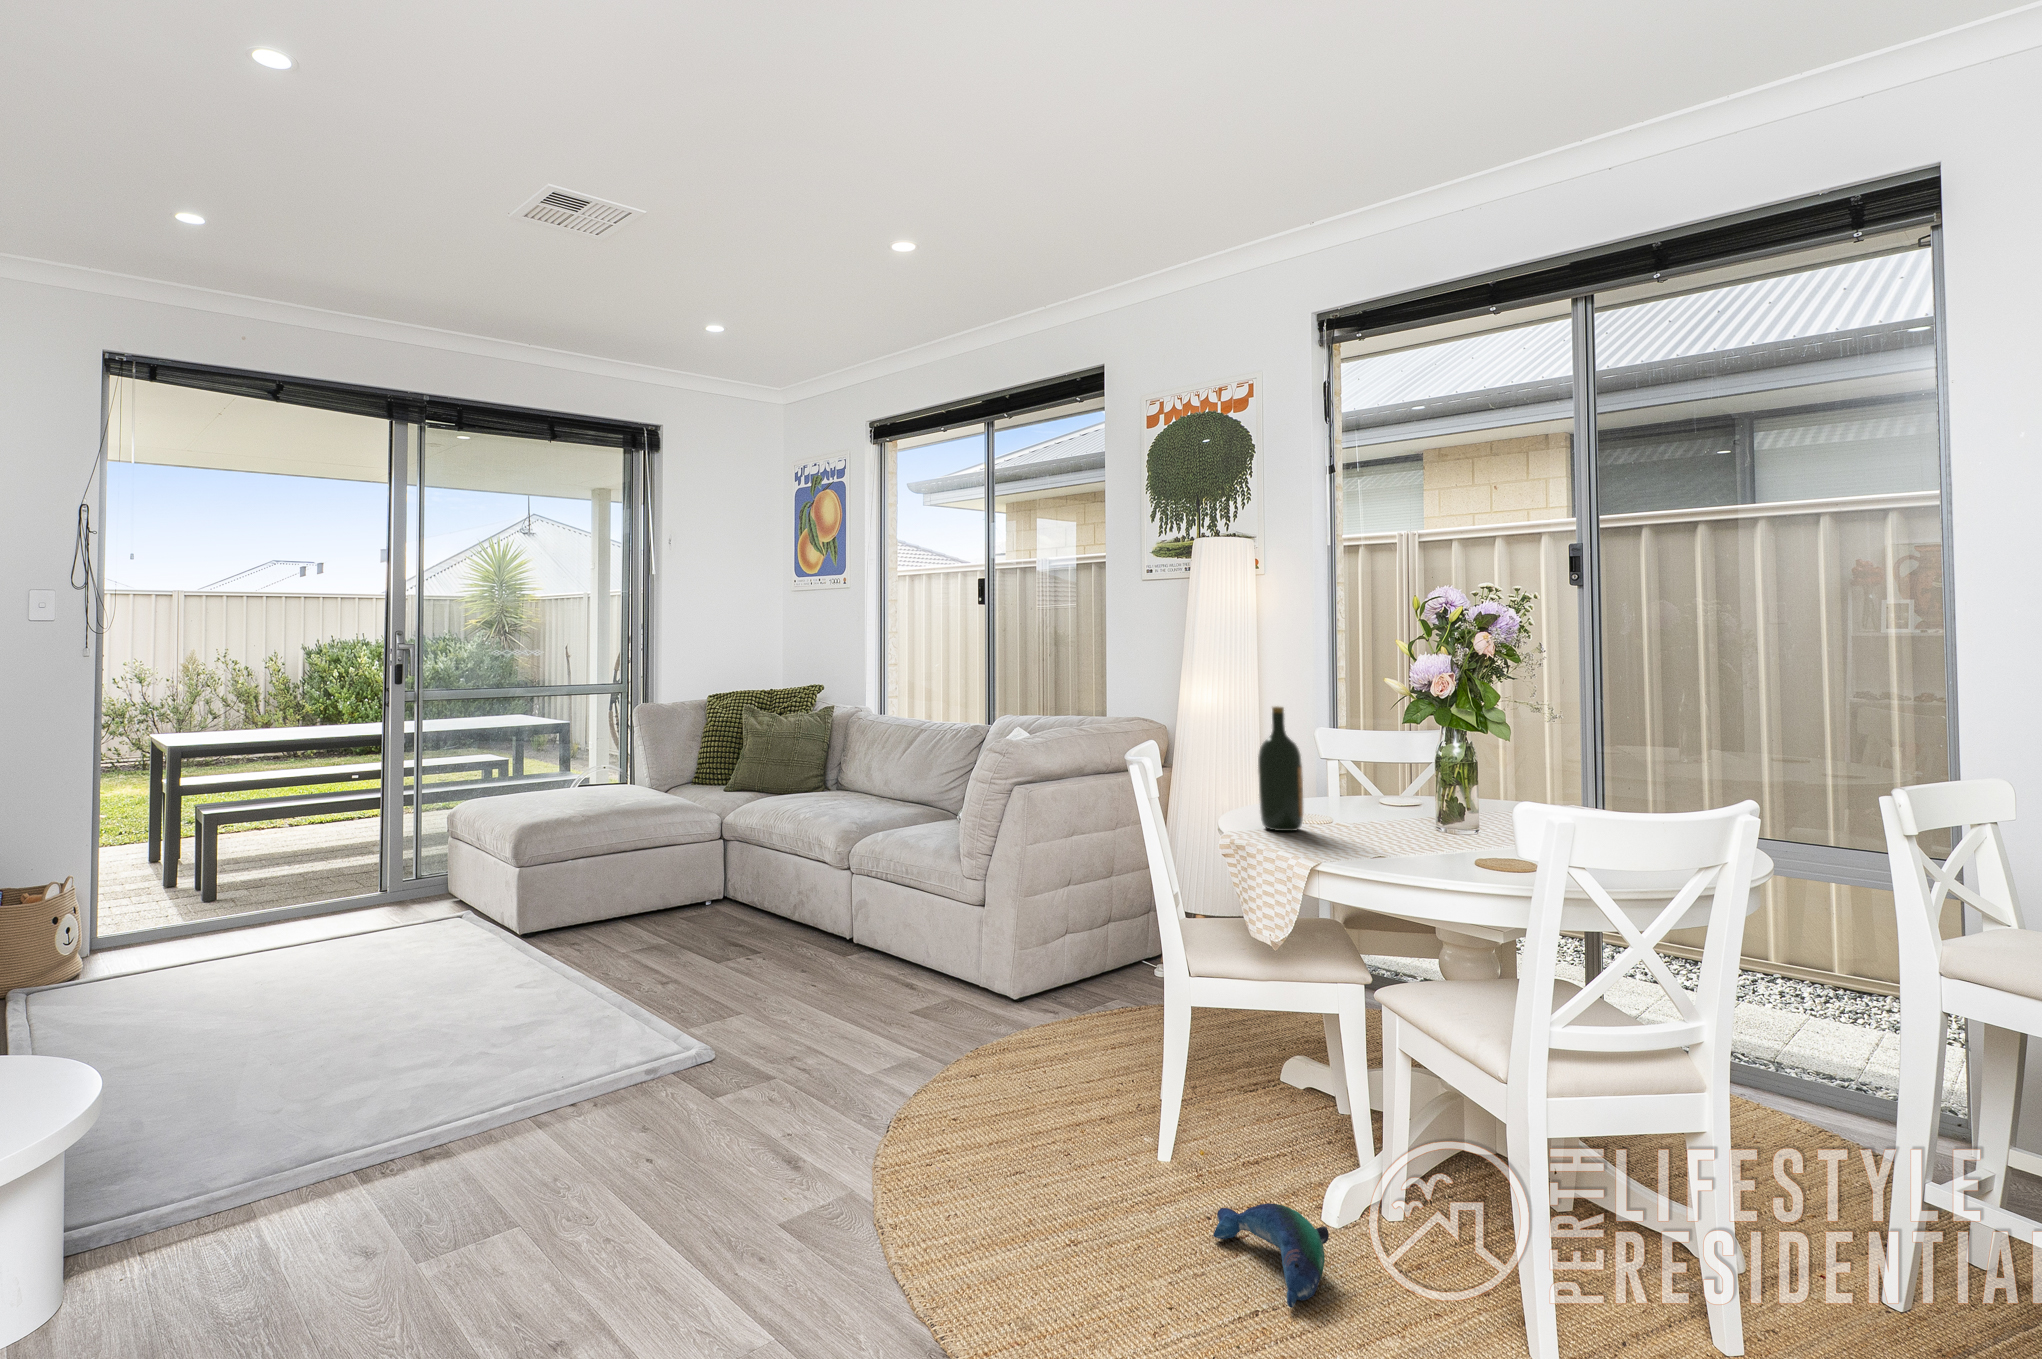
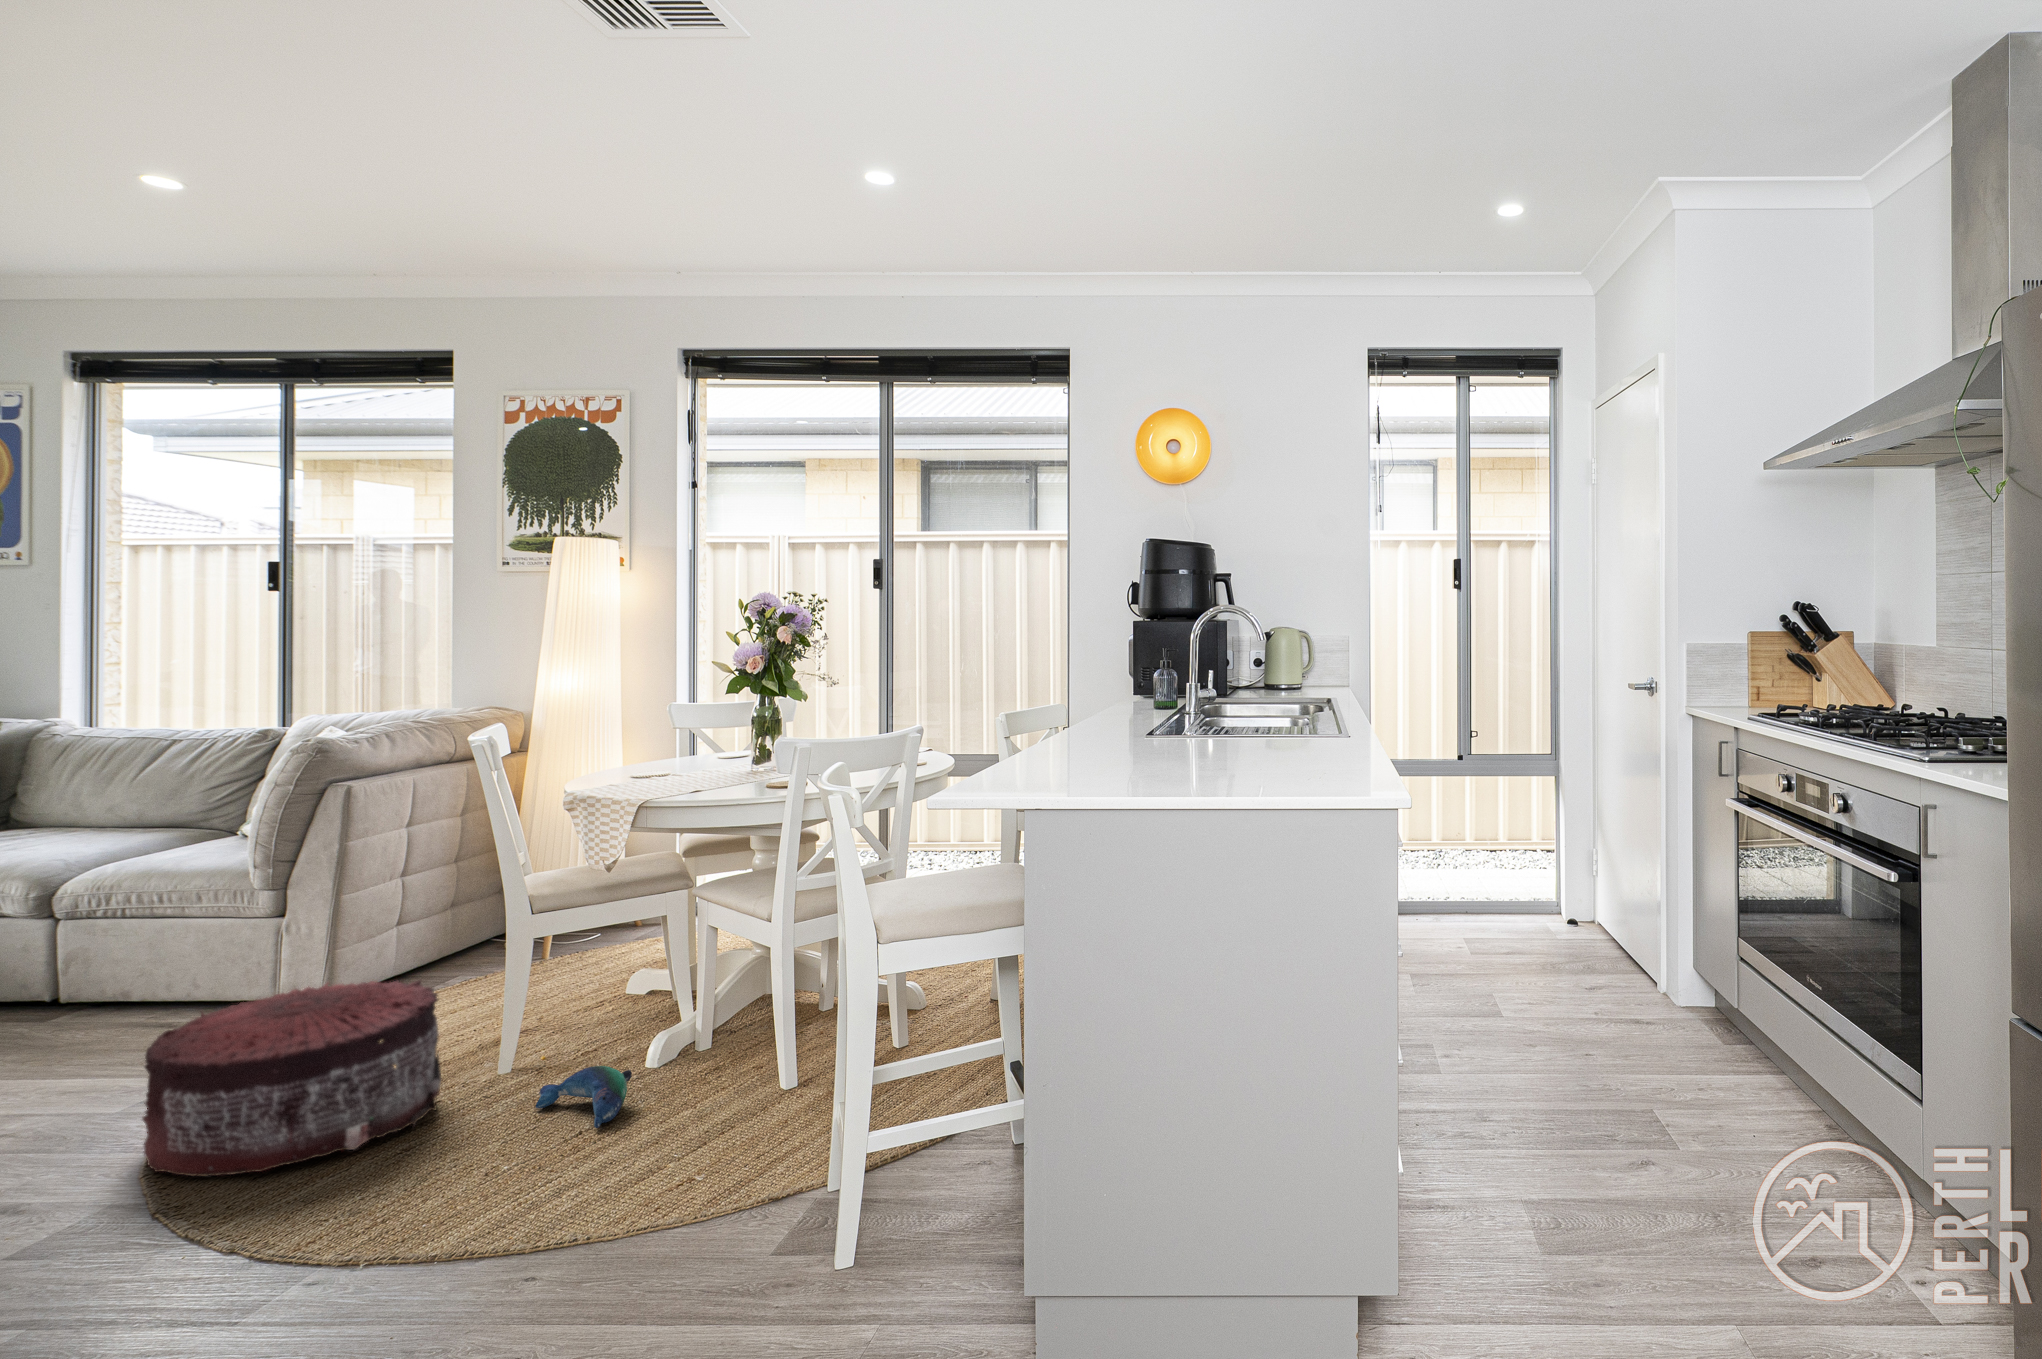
wine bottle: present [1258,706,1303,831] -> none [601,686,640,788]
pouf: none [853,1008,1111,1231] -> present [143,980,441,1176]

